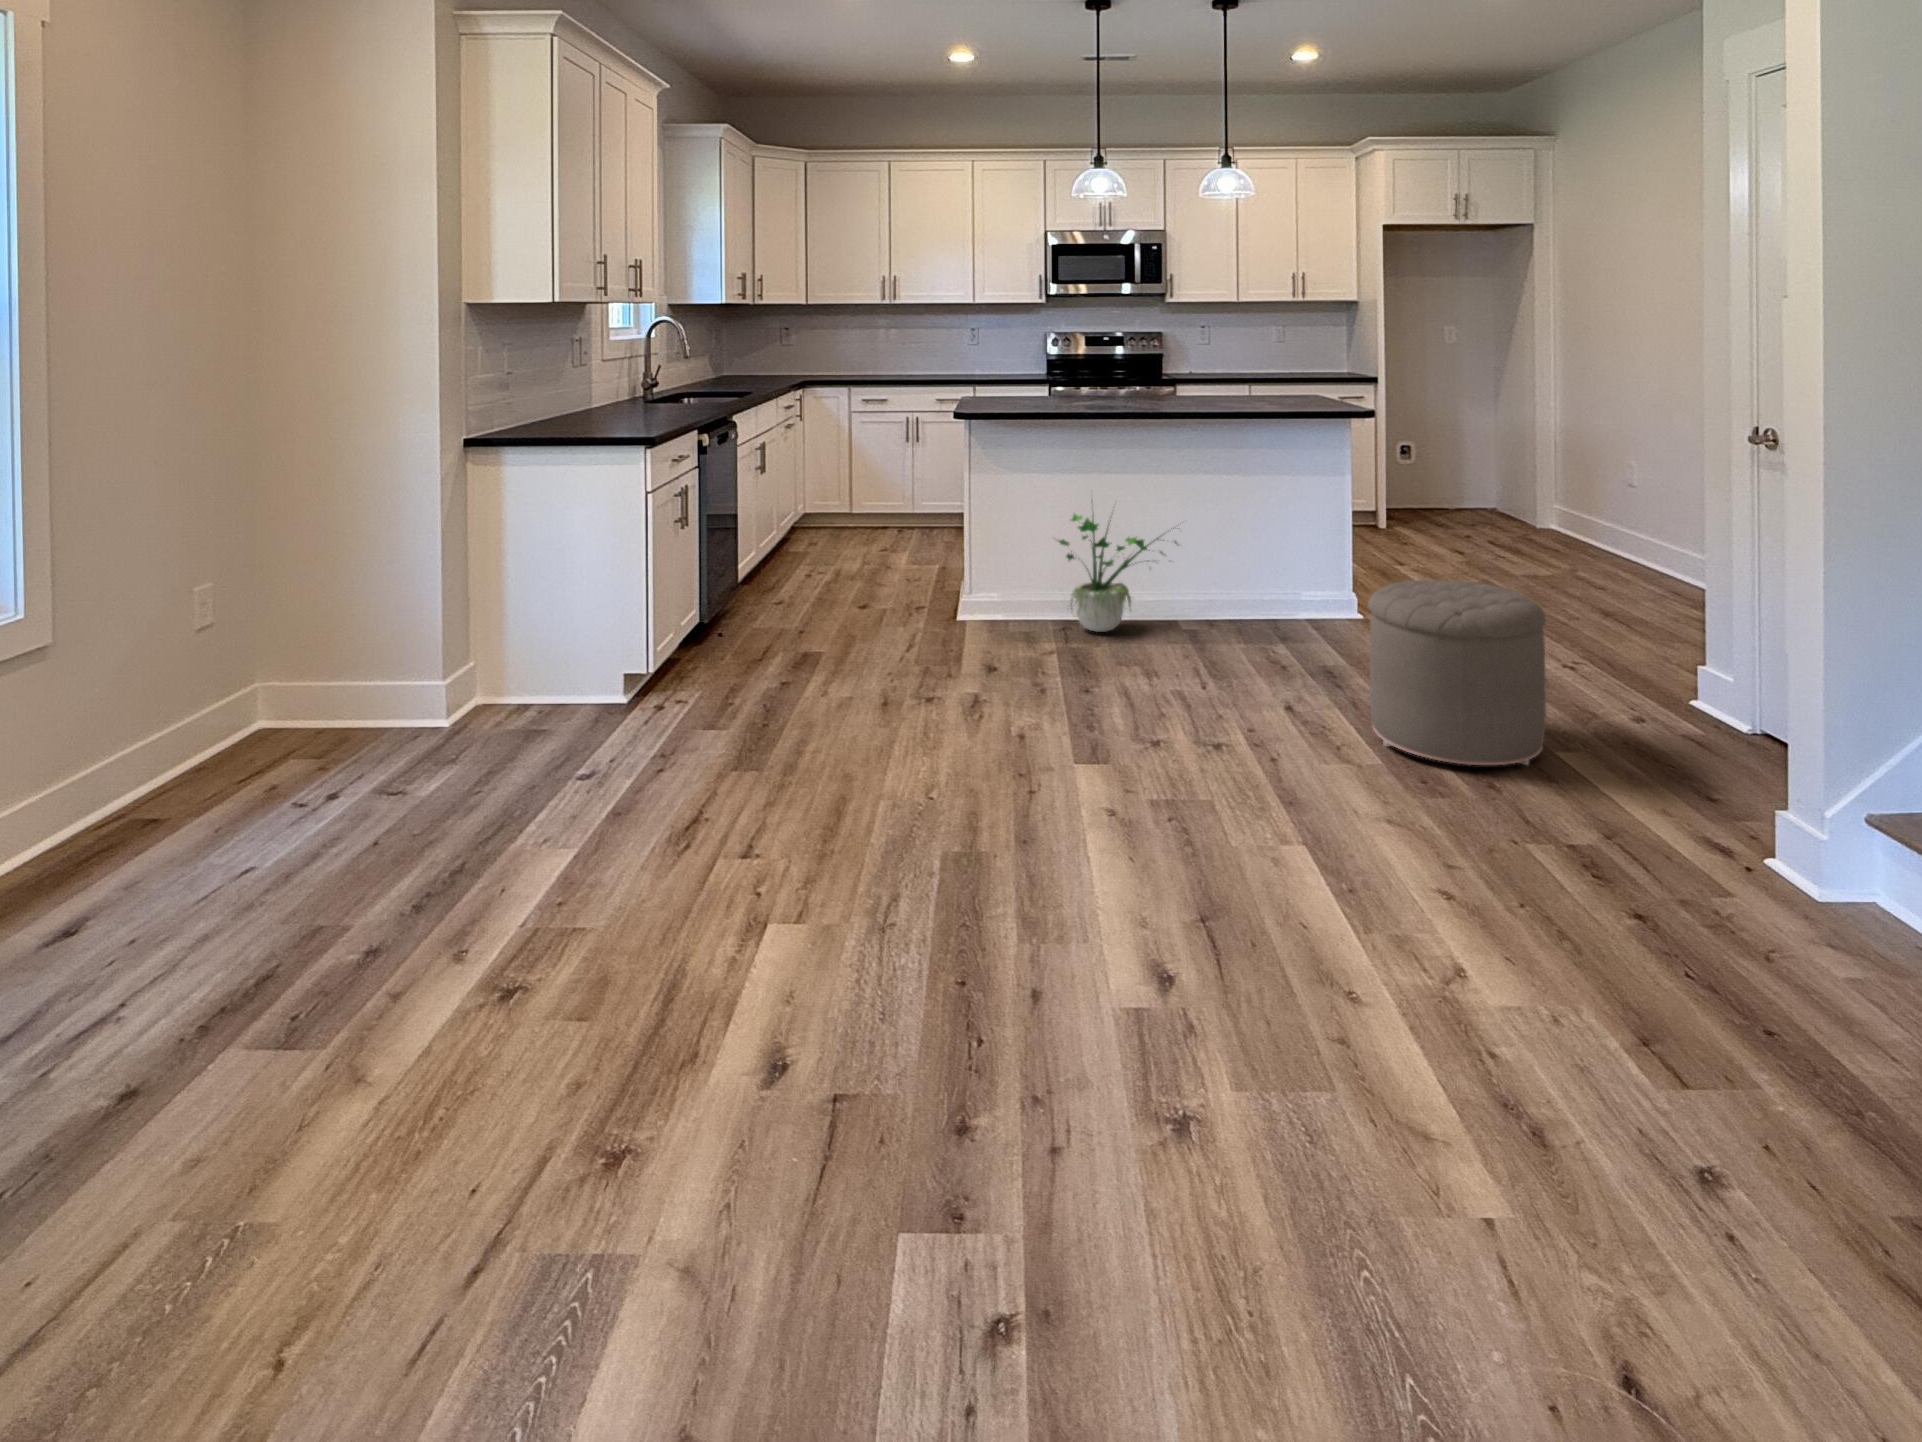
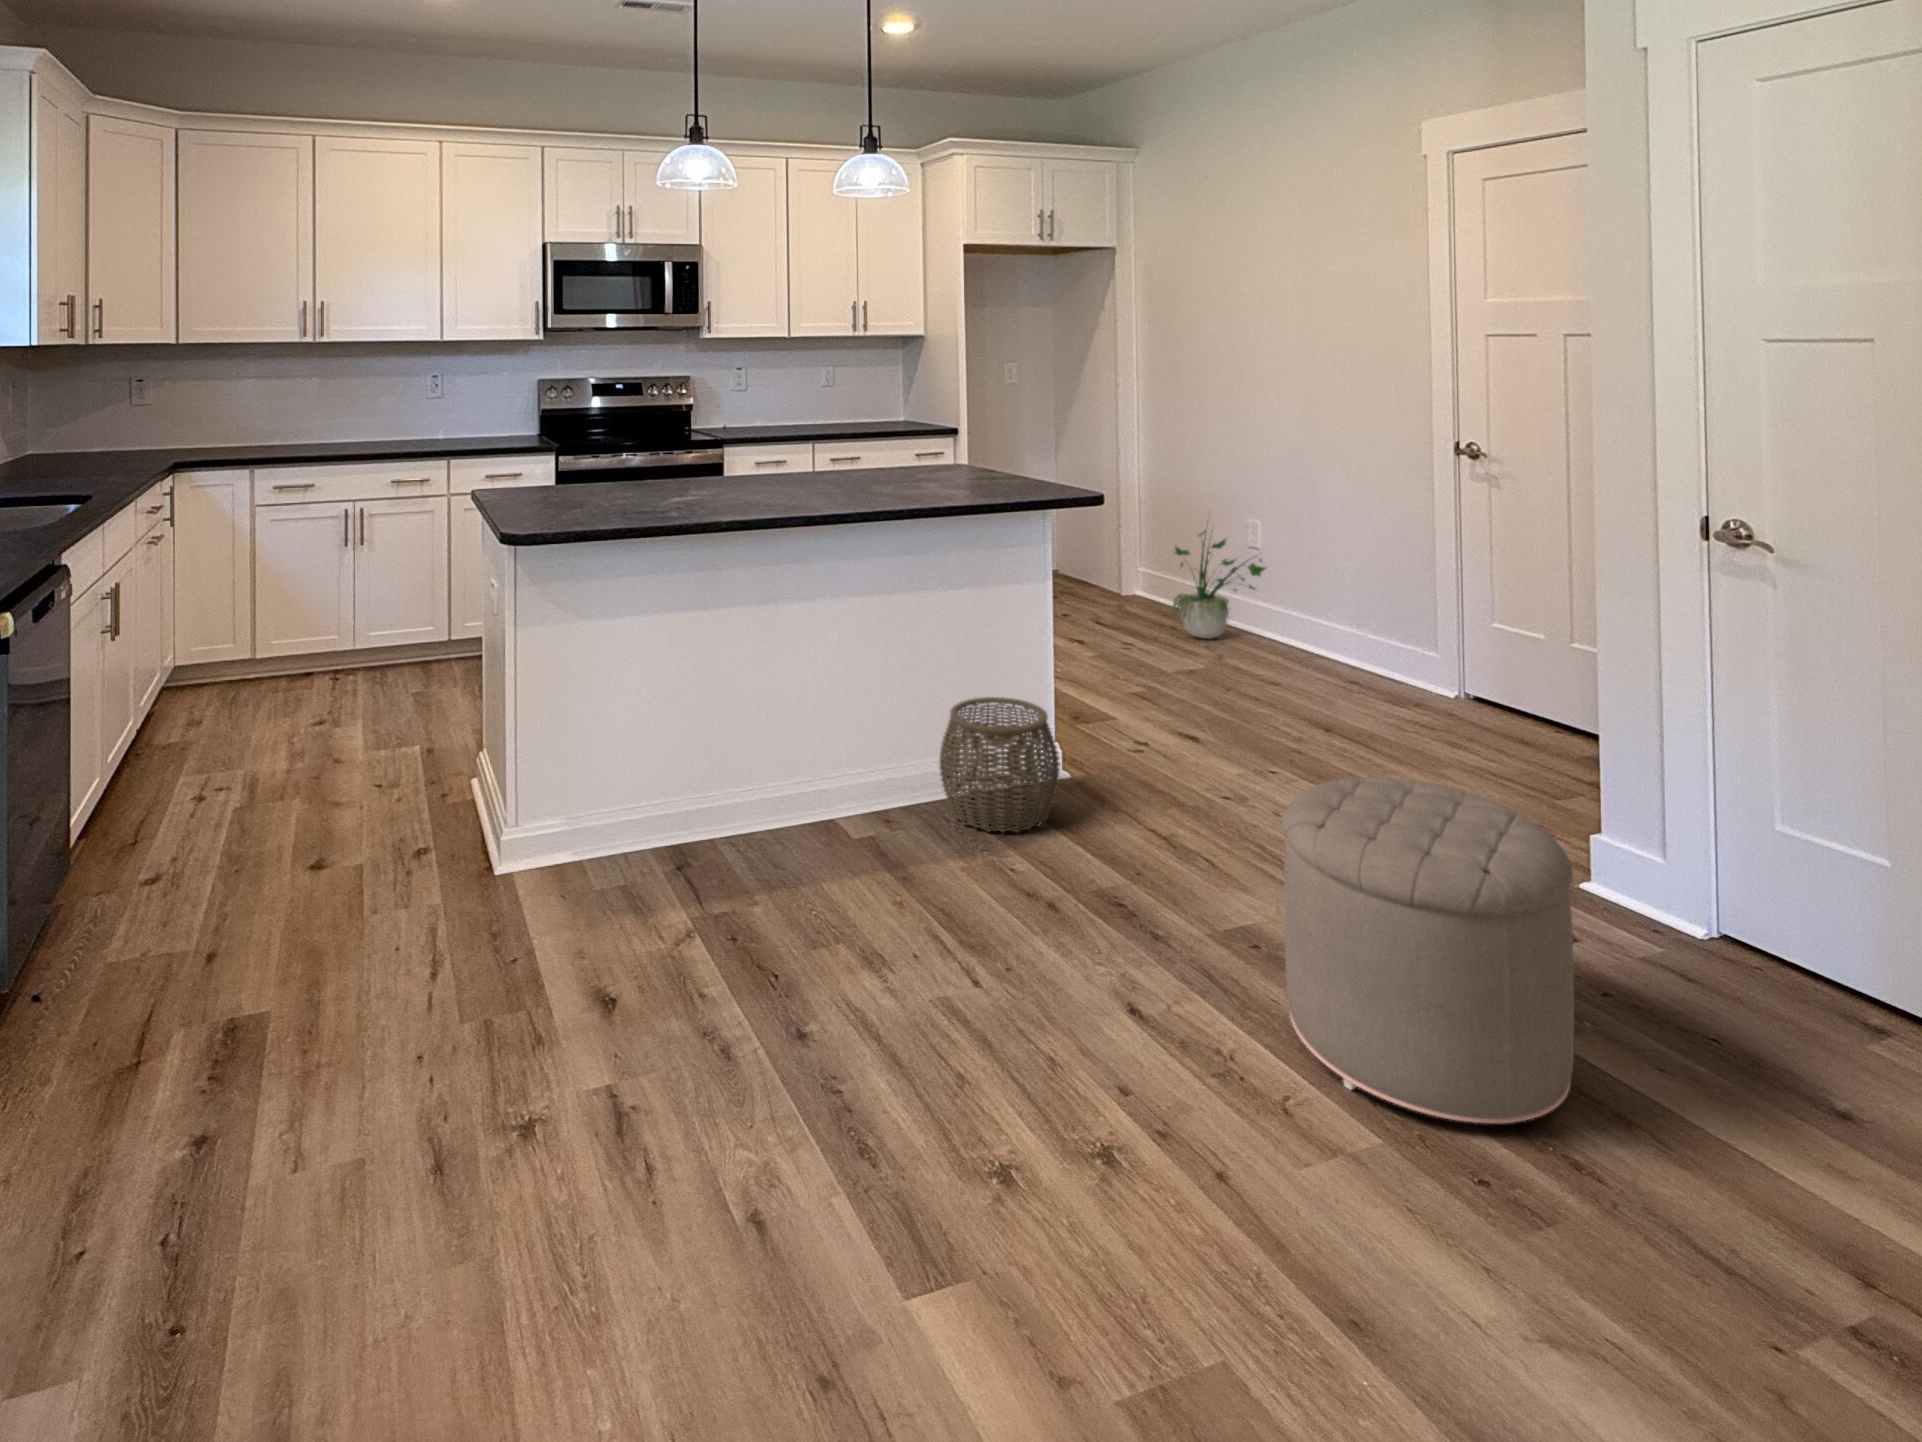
potted plant: present [1059,514,1179,632] -> present [1172,521,1266,638]
woven basket: none [1247,552,1333,639] -> present [939,697,1060,832]

